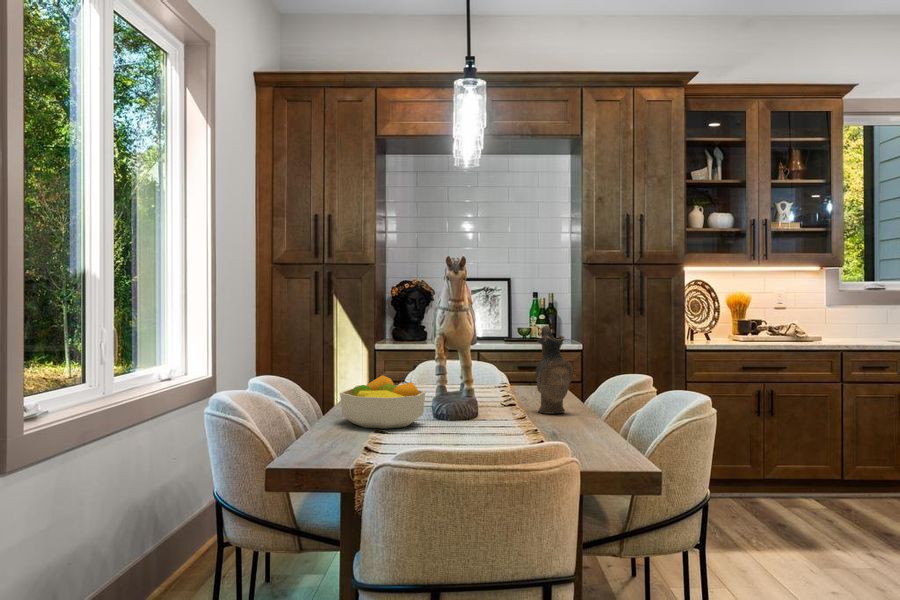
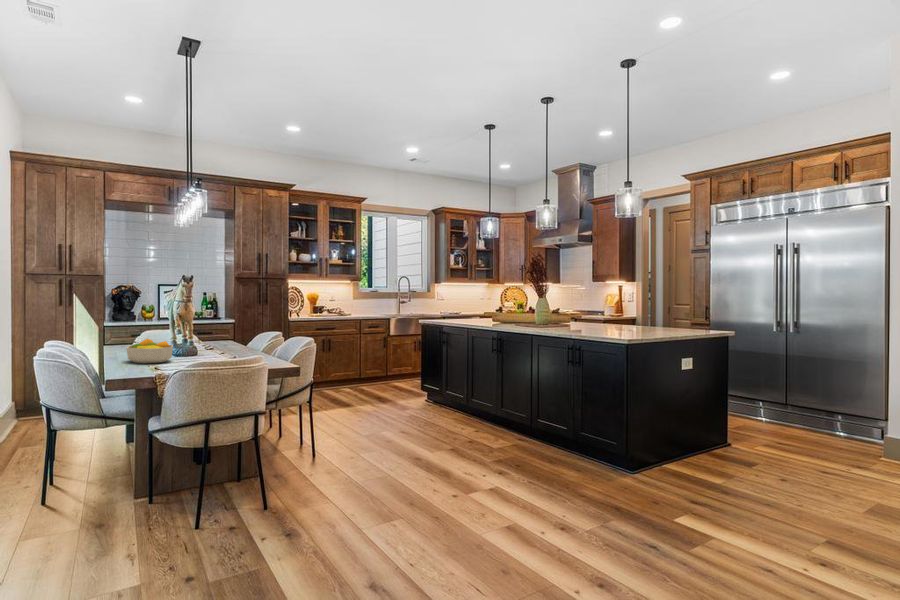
ceramic pitcher: present [536,326,574,413] -> none [224,312,243,353]

